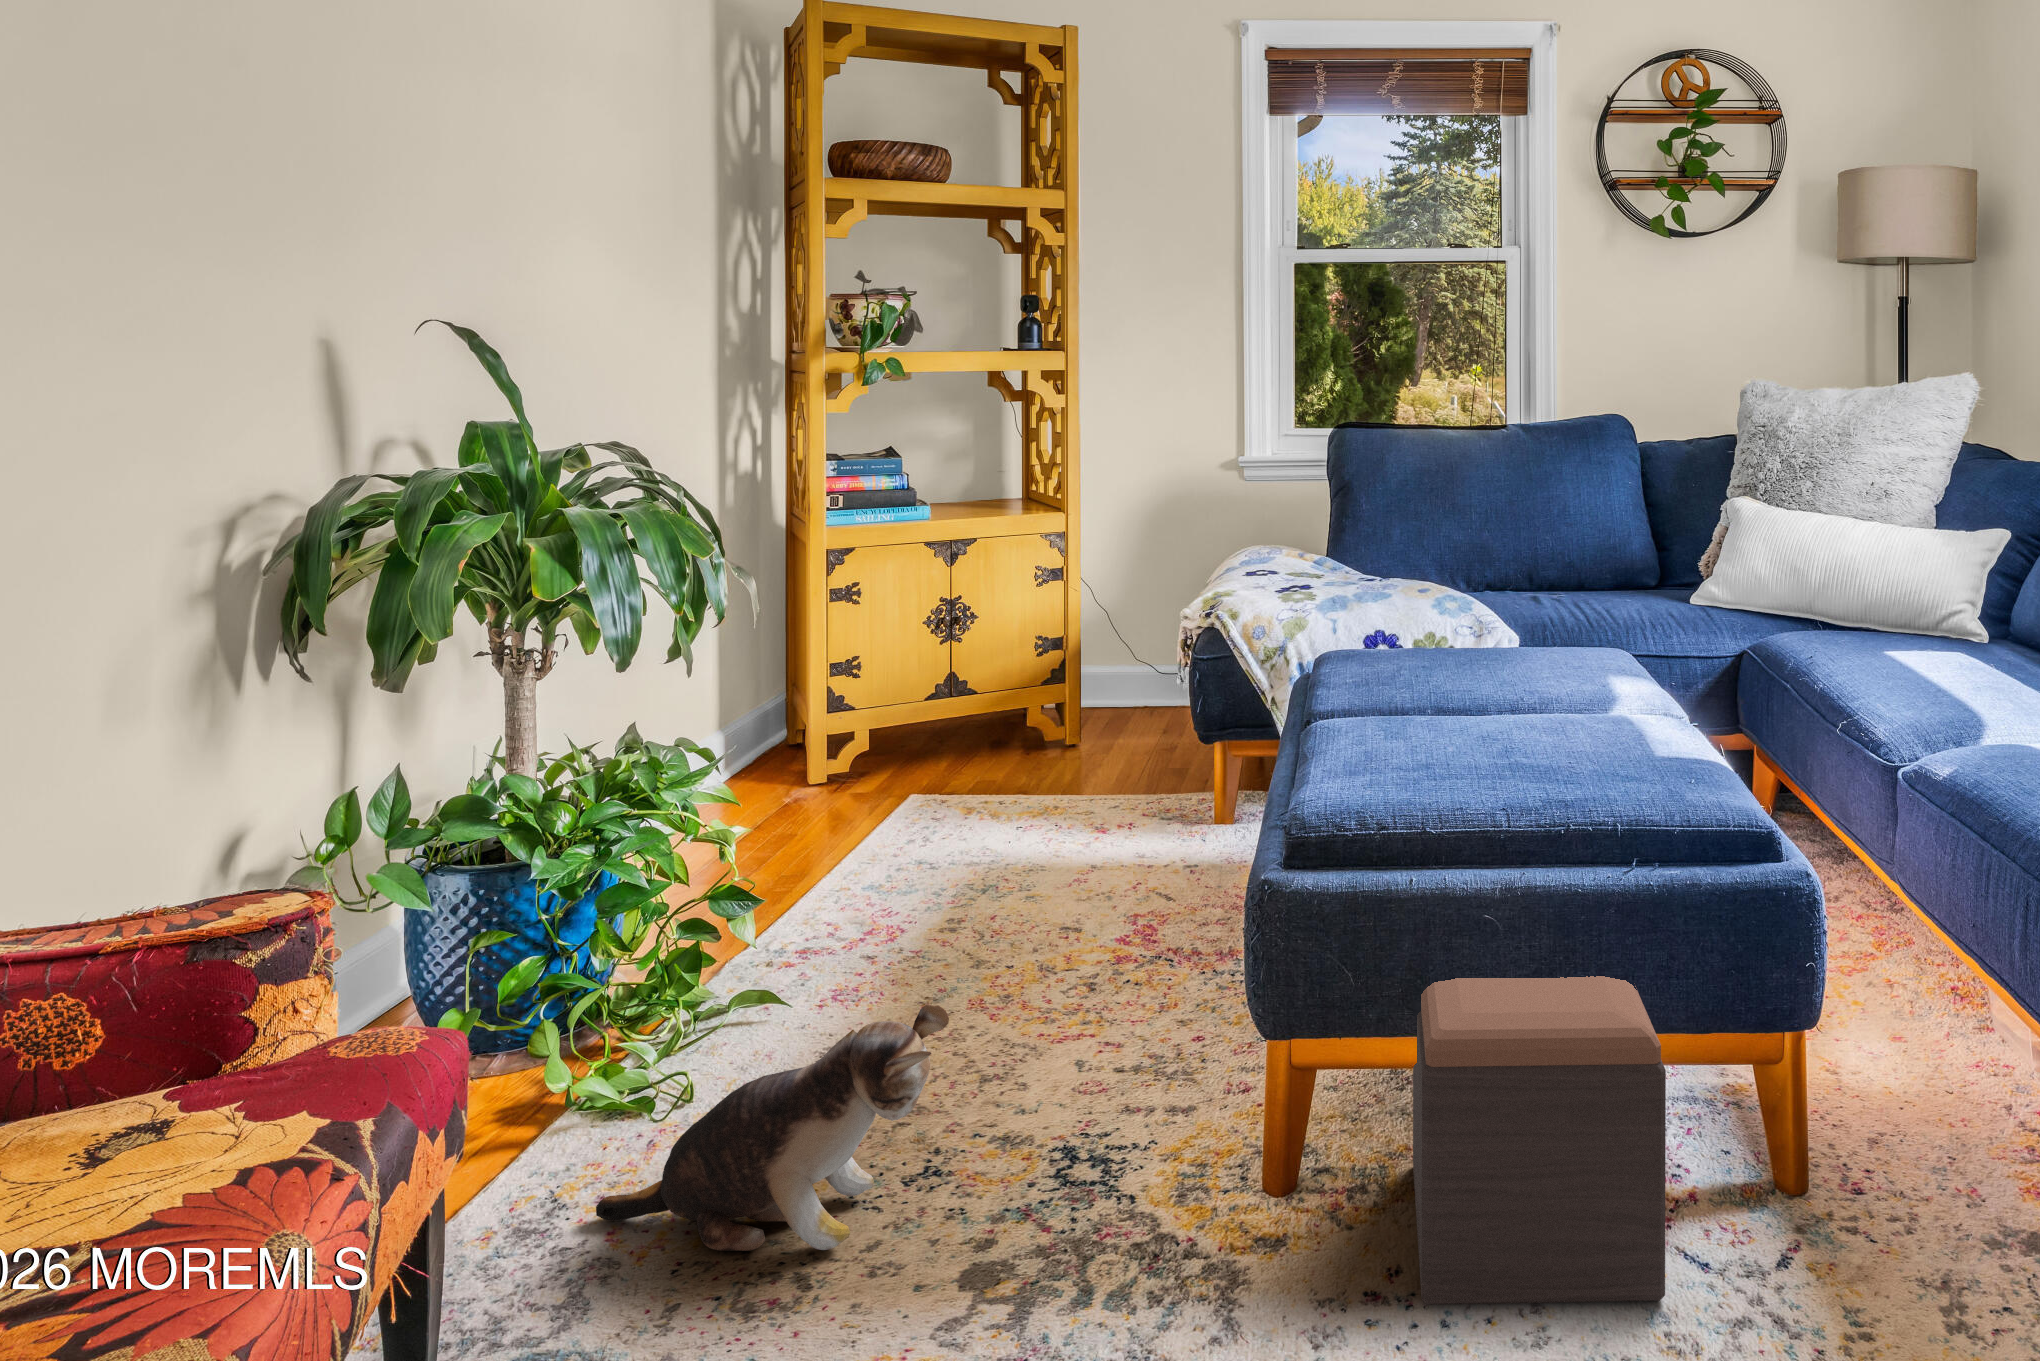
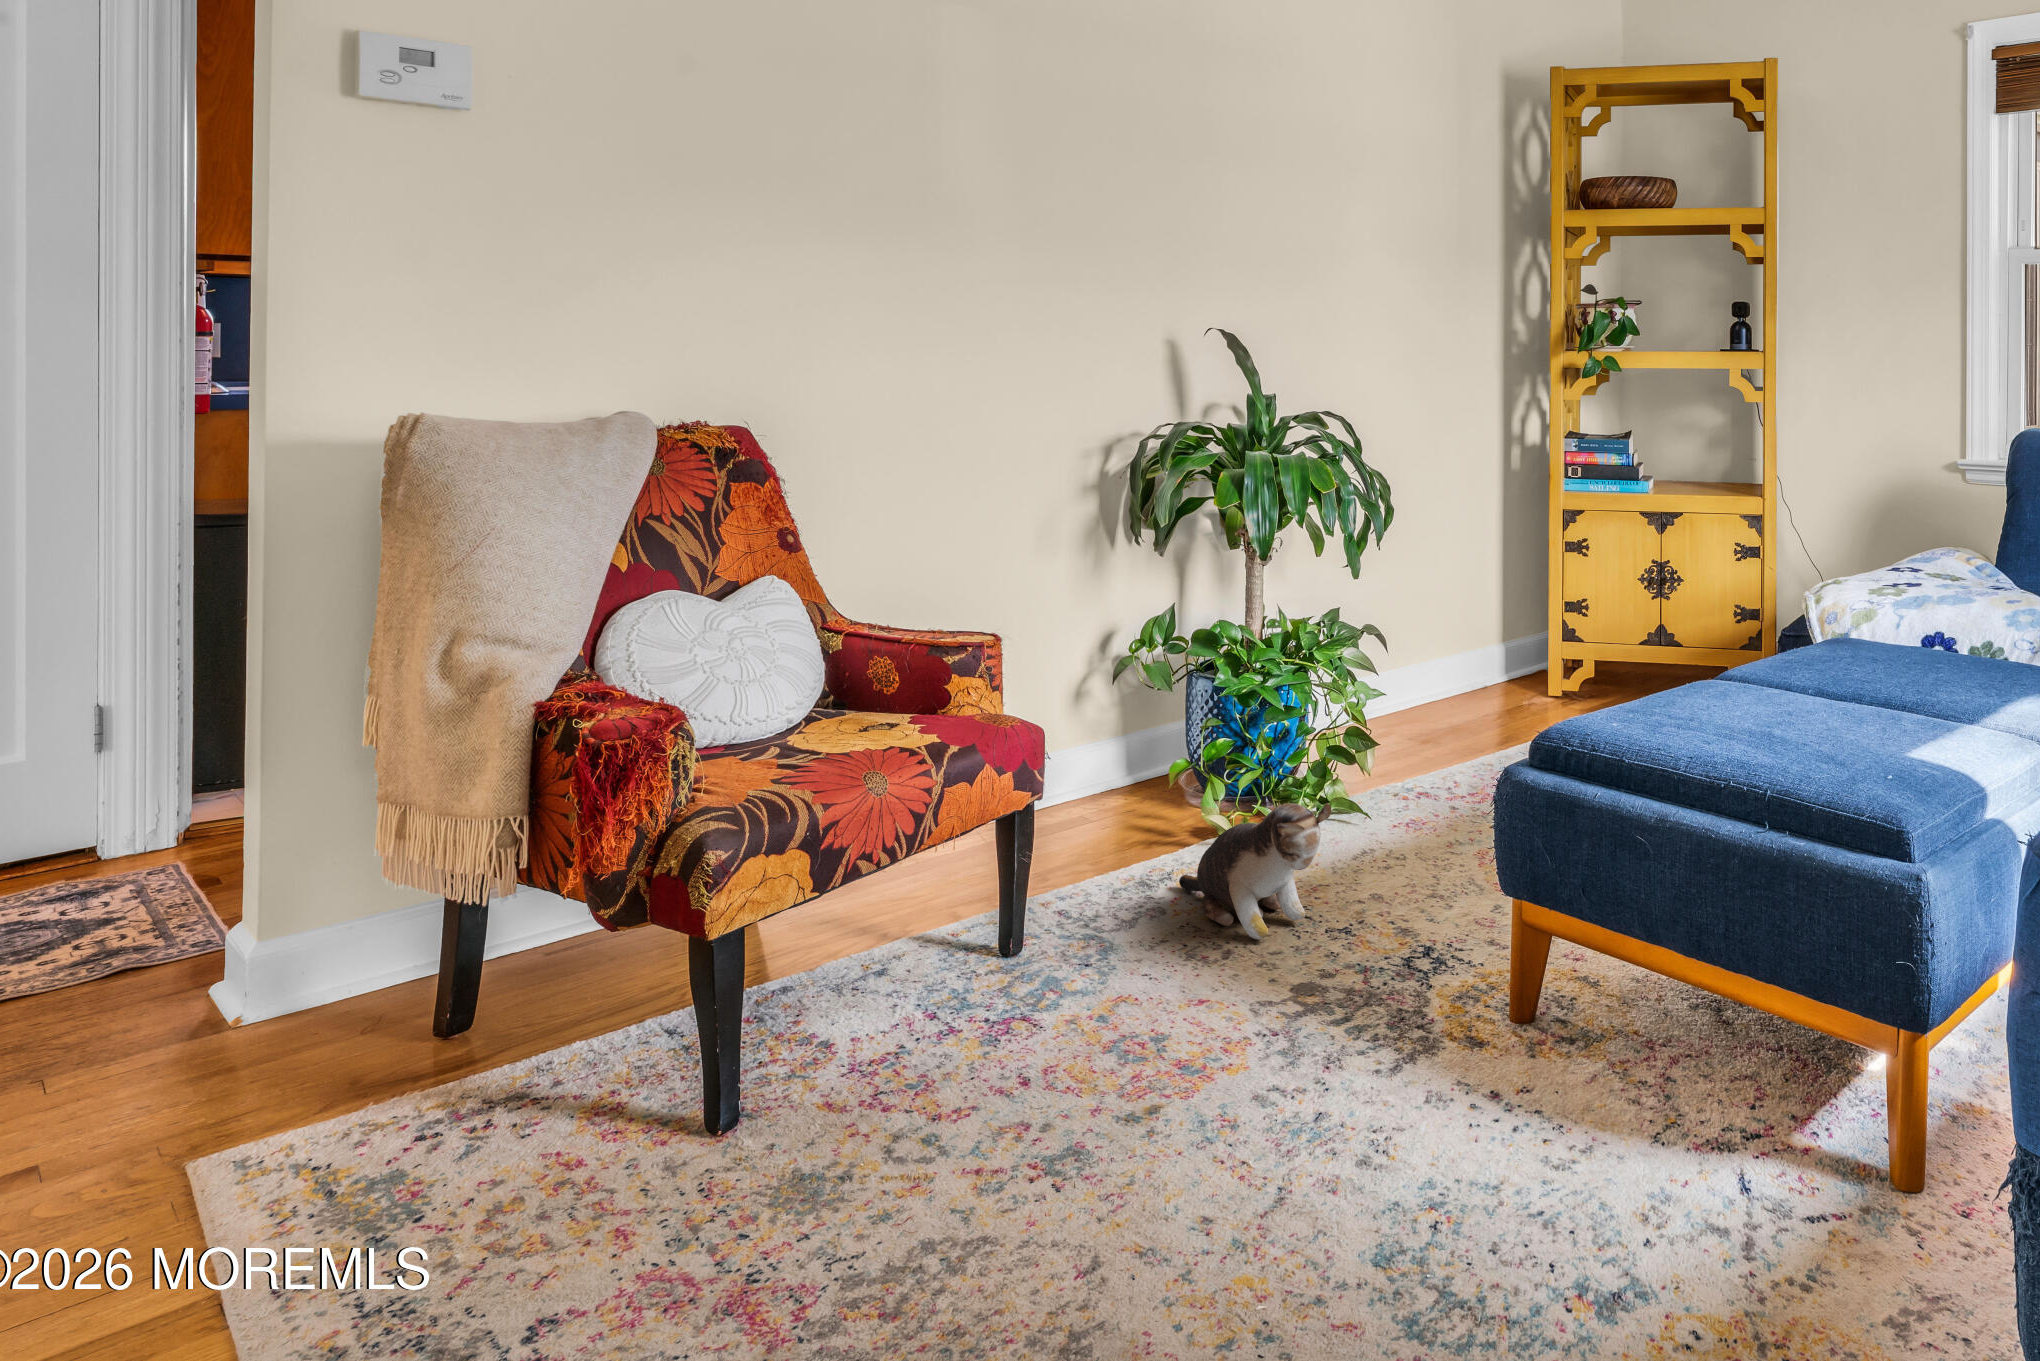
footstool: present [1413,976,1666,1305] -> none [1518,851,1781,1173]

